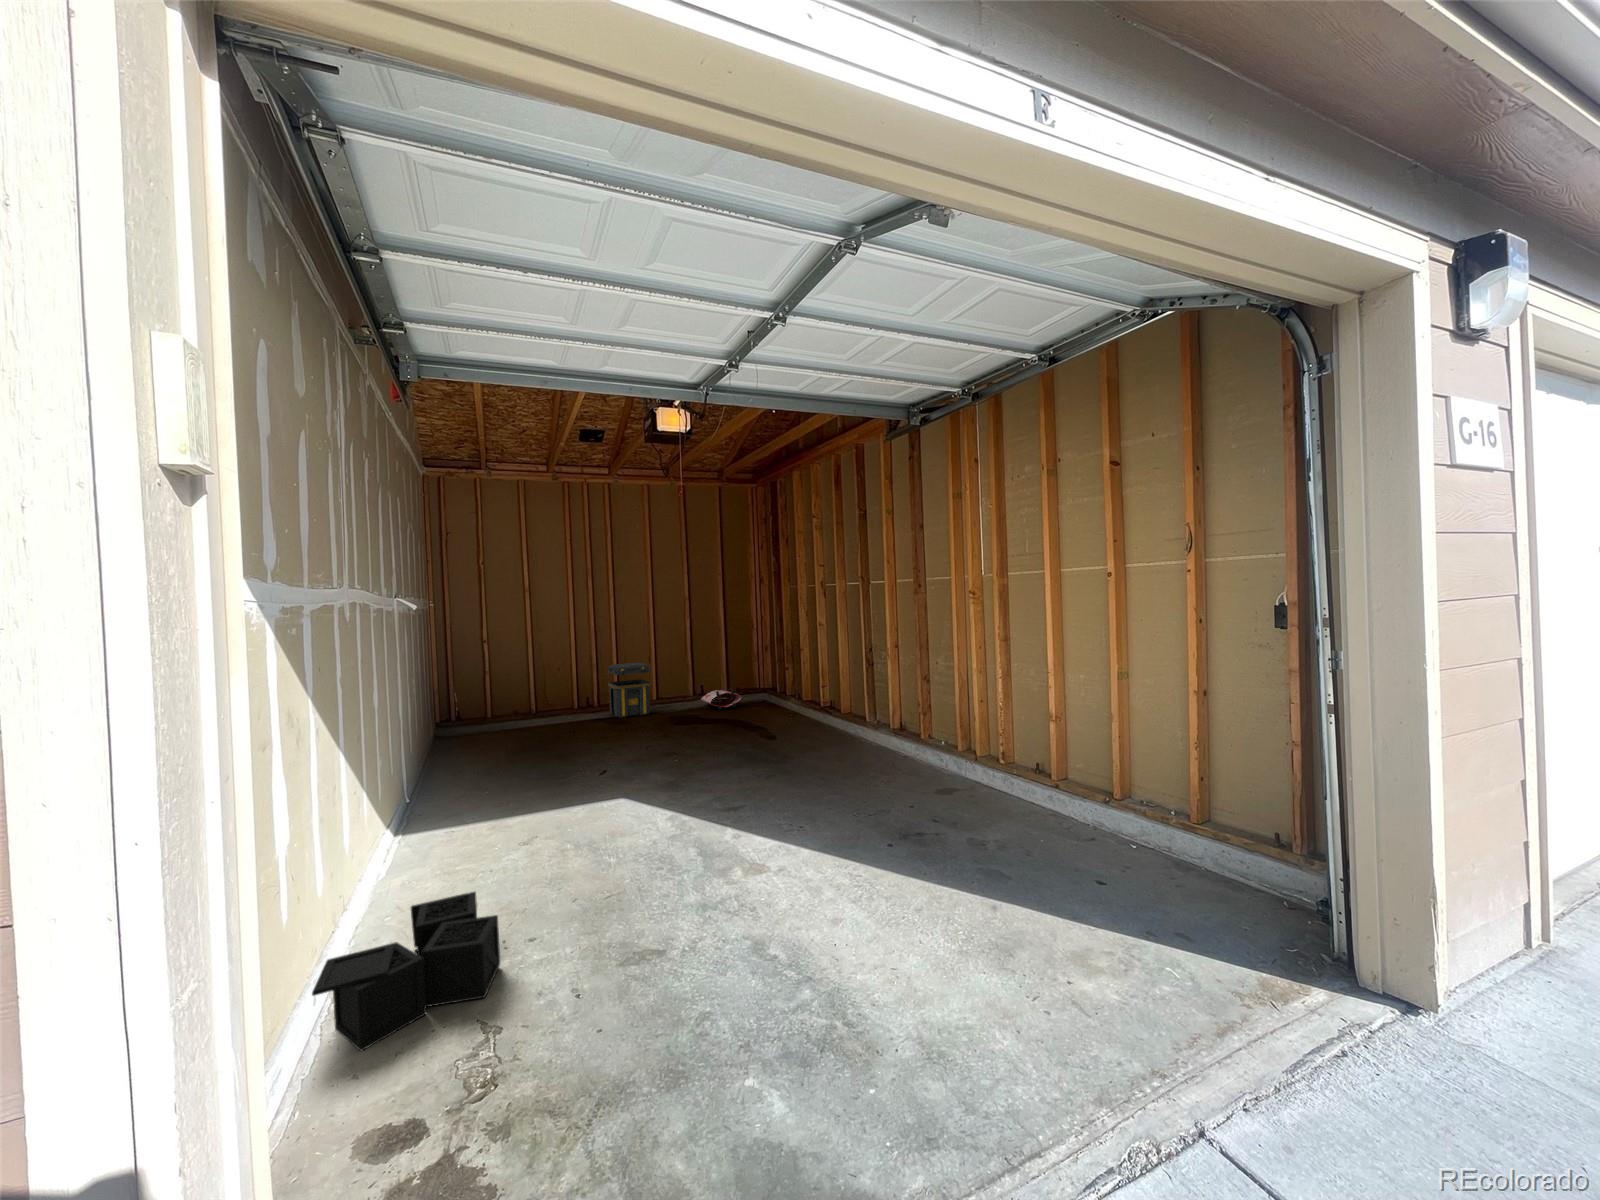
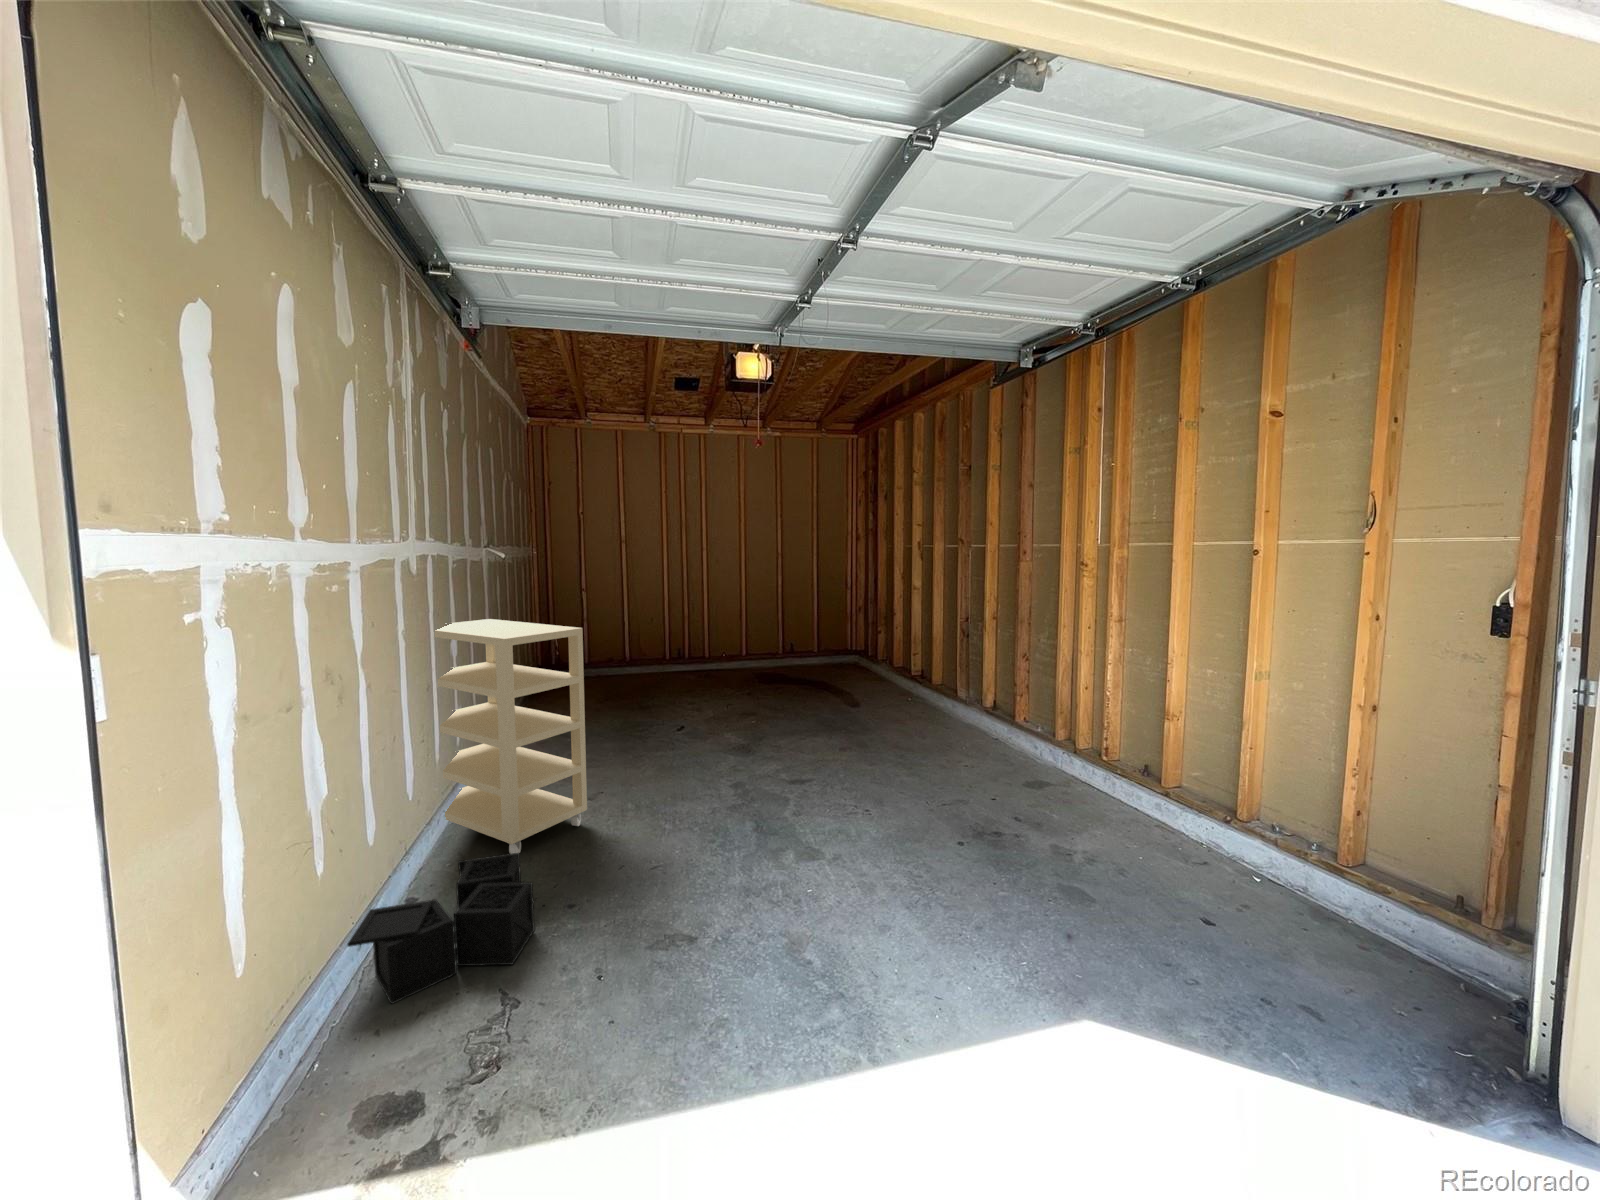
toolbox: present [608,663,651,718] -> none [696,618,737,673]
shelving unit: none [335,666,530,902] -> present [435,619,587,854]
bag: present [701,689,742,710] -> none [788,650,829,671]

